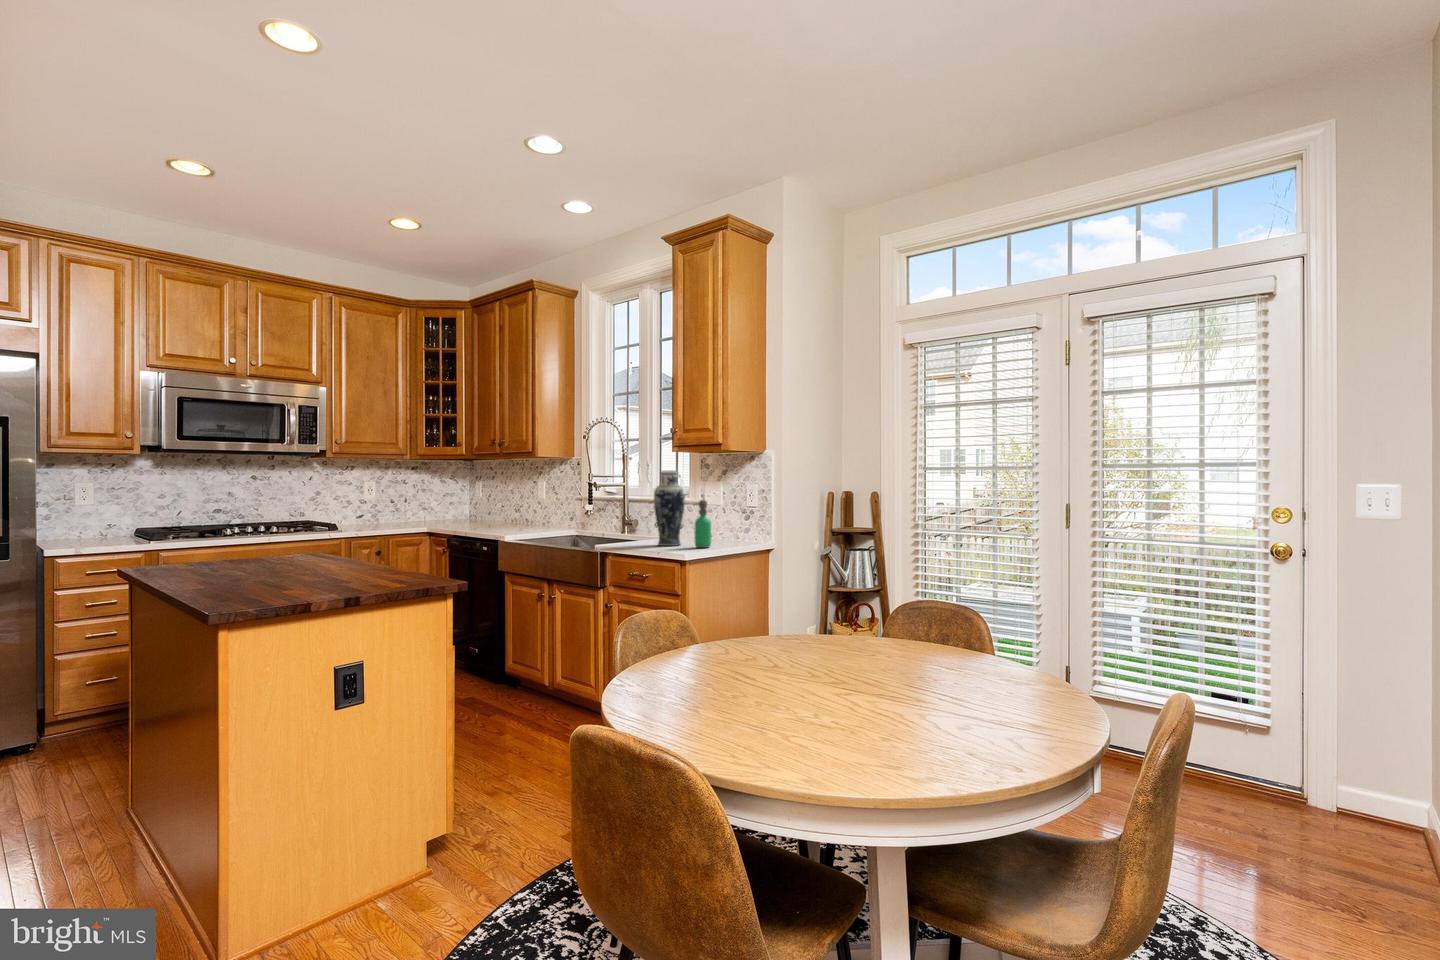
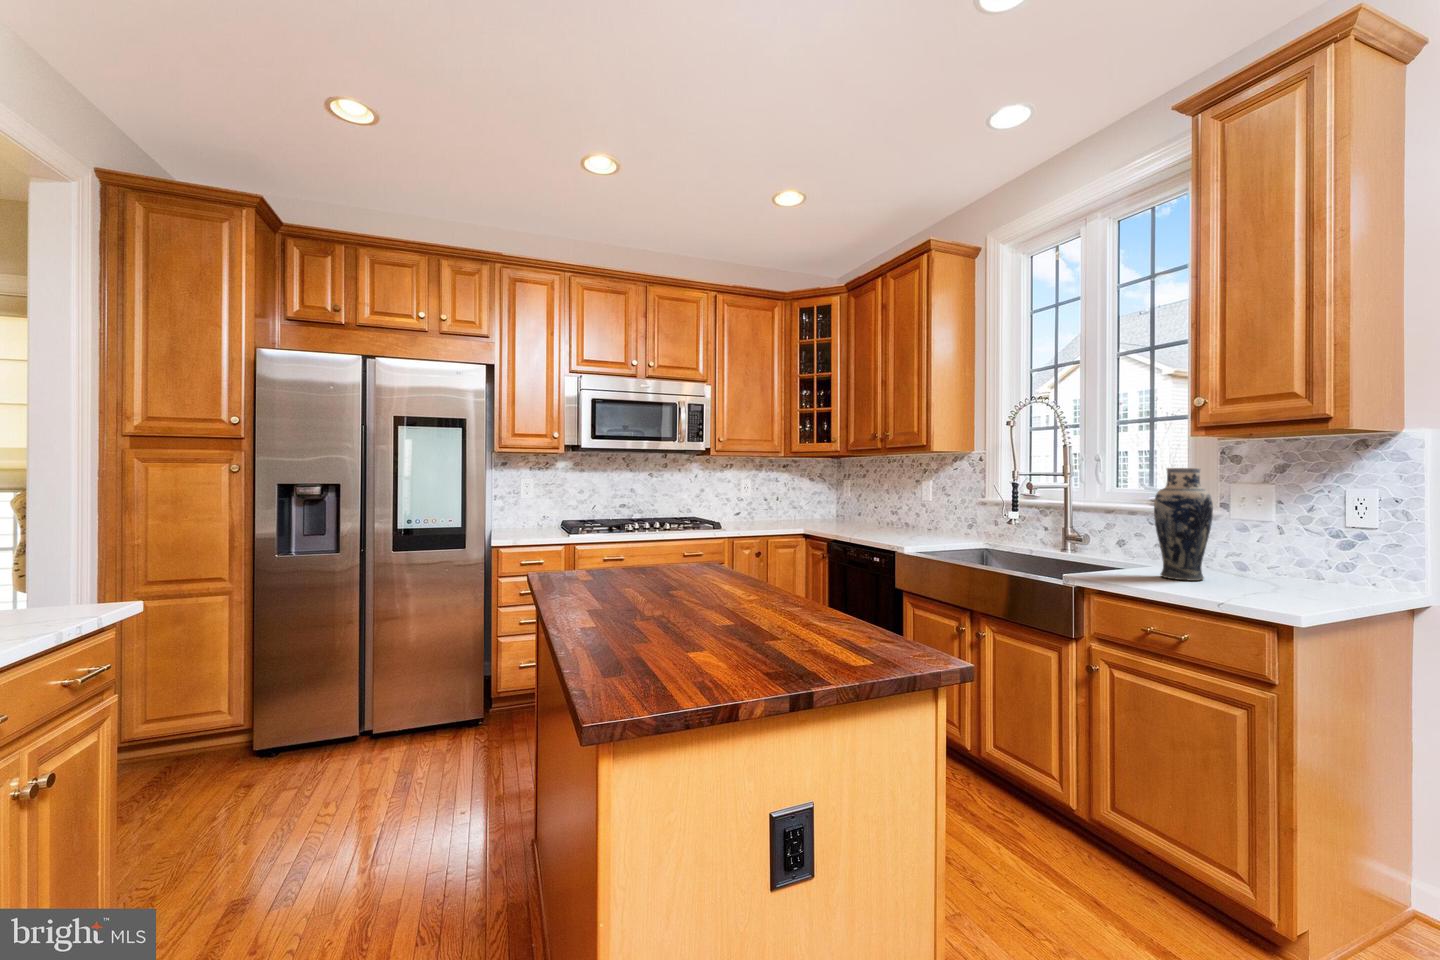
soap dispenser: present [694,500,711,548] -> none [1247,512,1283,591]

